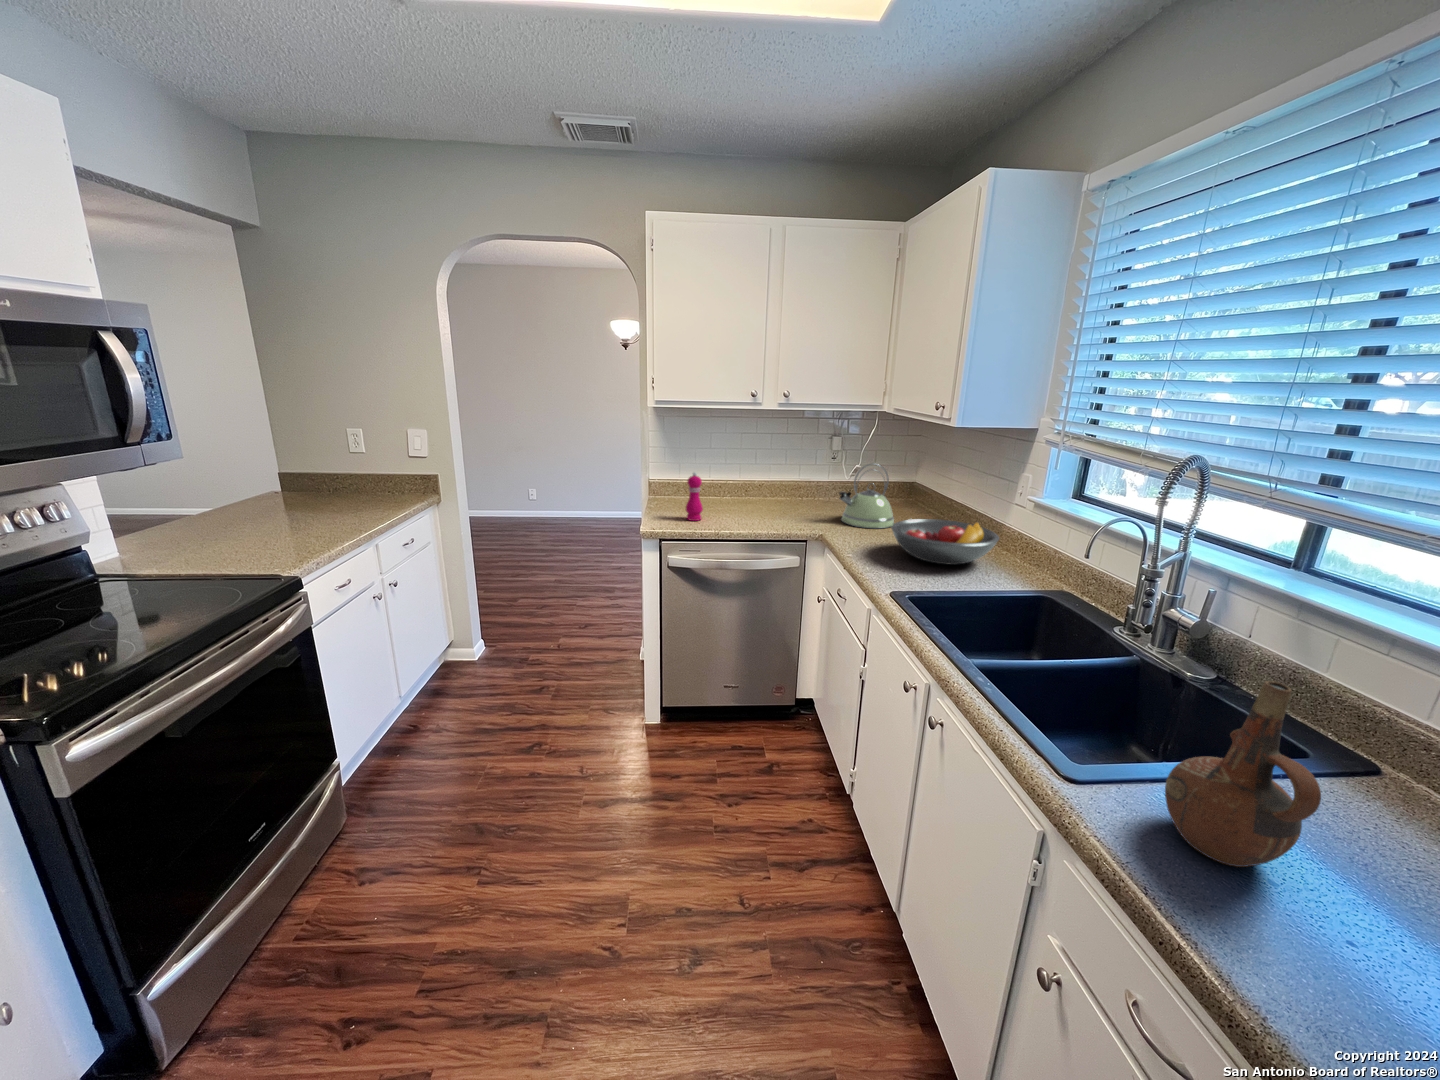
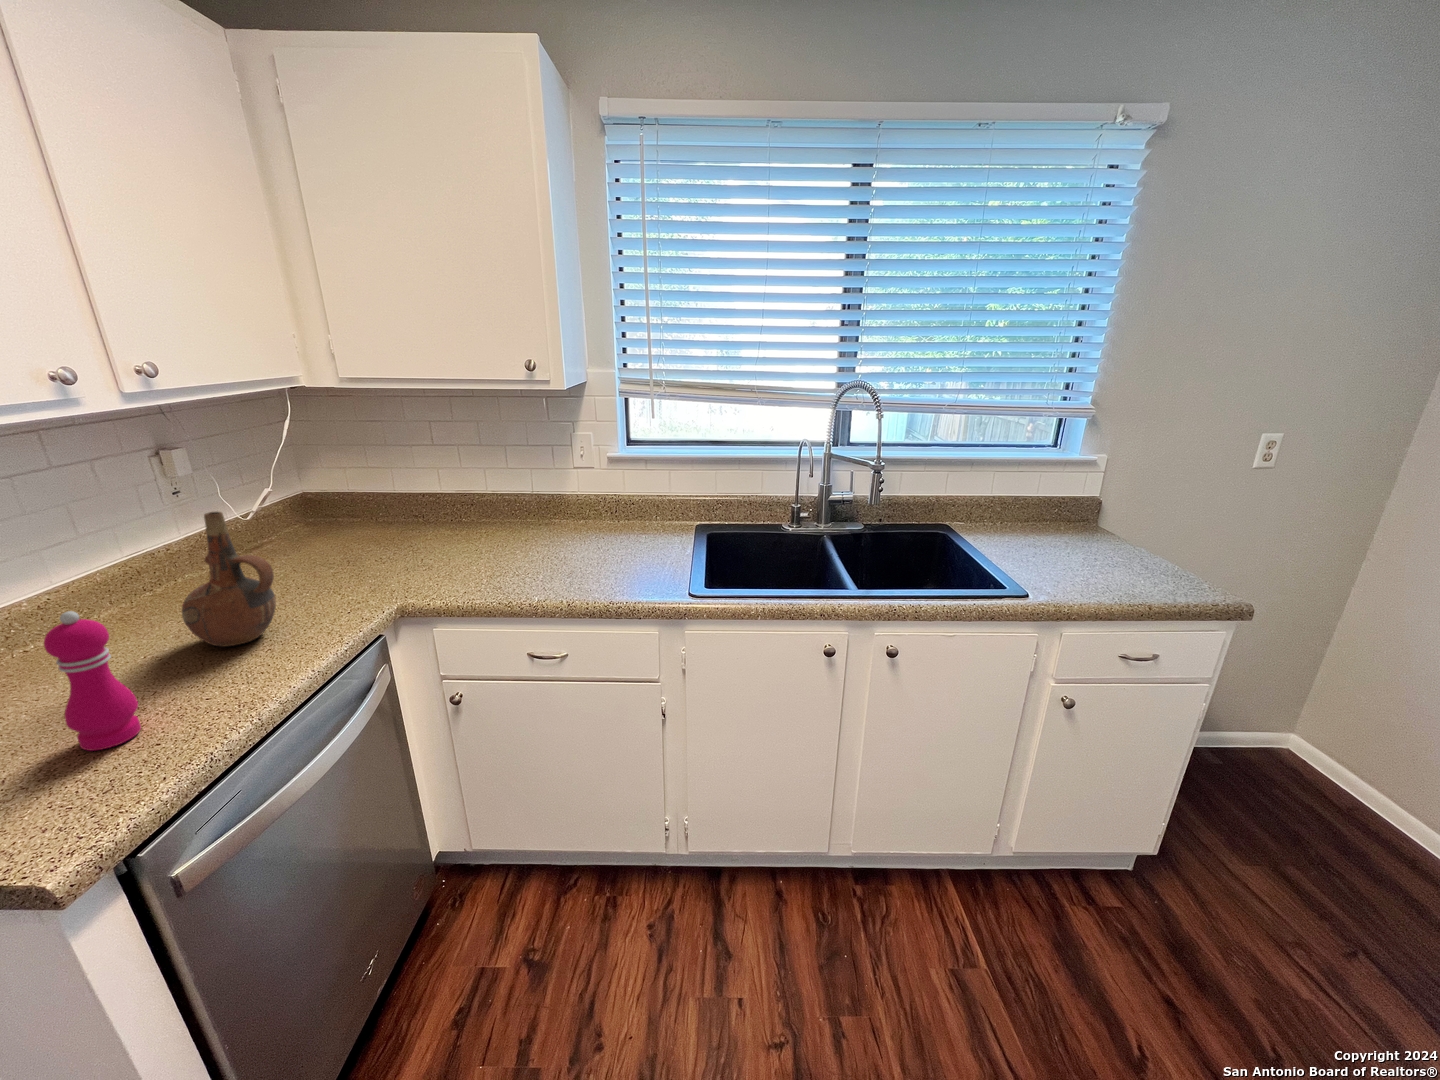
kettle: present [839,464,894,528] -> none [342,465,437,574]
fruit bowl: present [891,519,999,565] -> none [526,496,650,559]
ceramic pitcher: present [1165,681,1321,867] -> present [182,512,276,647]

